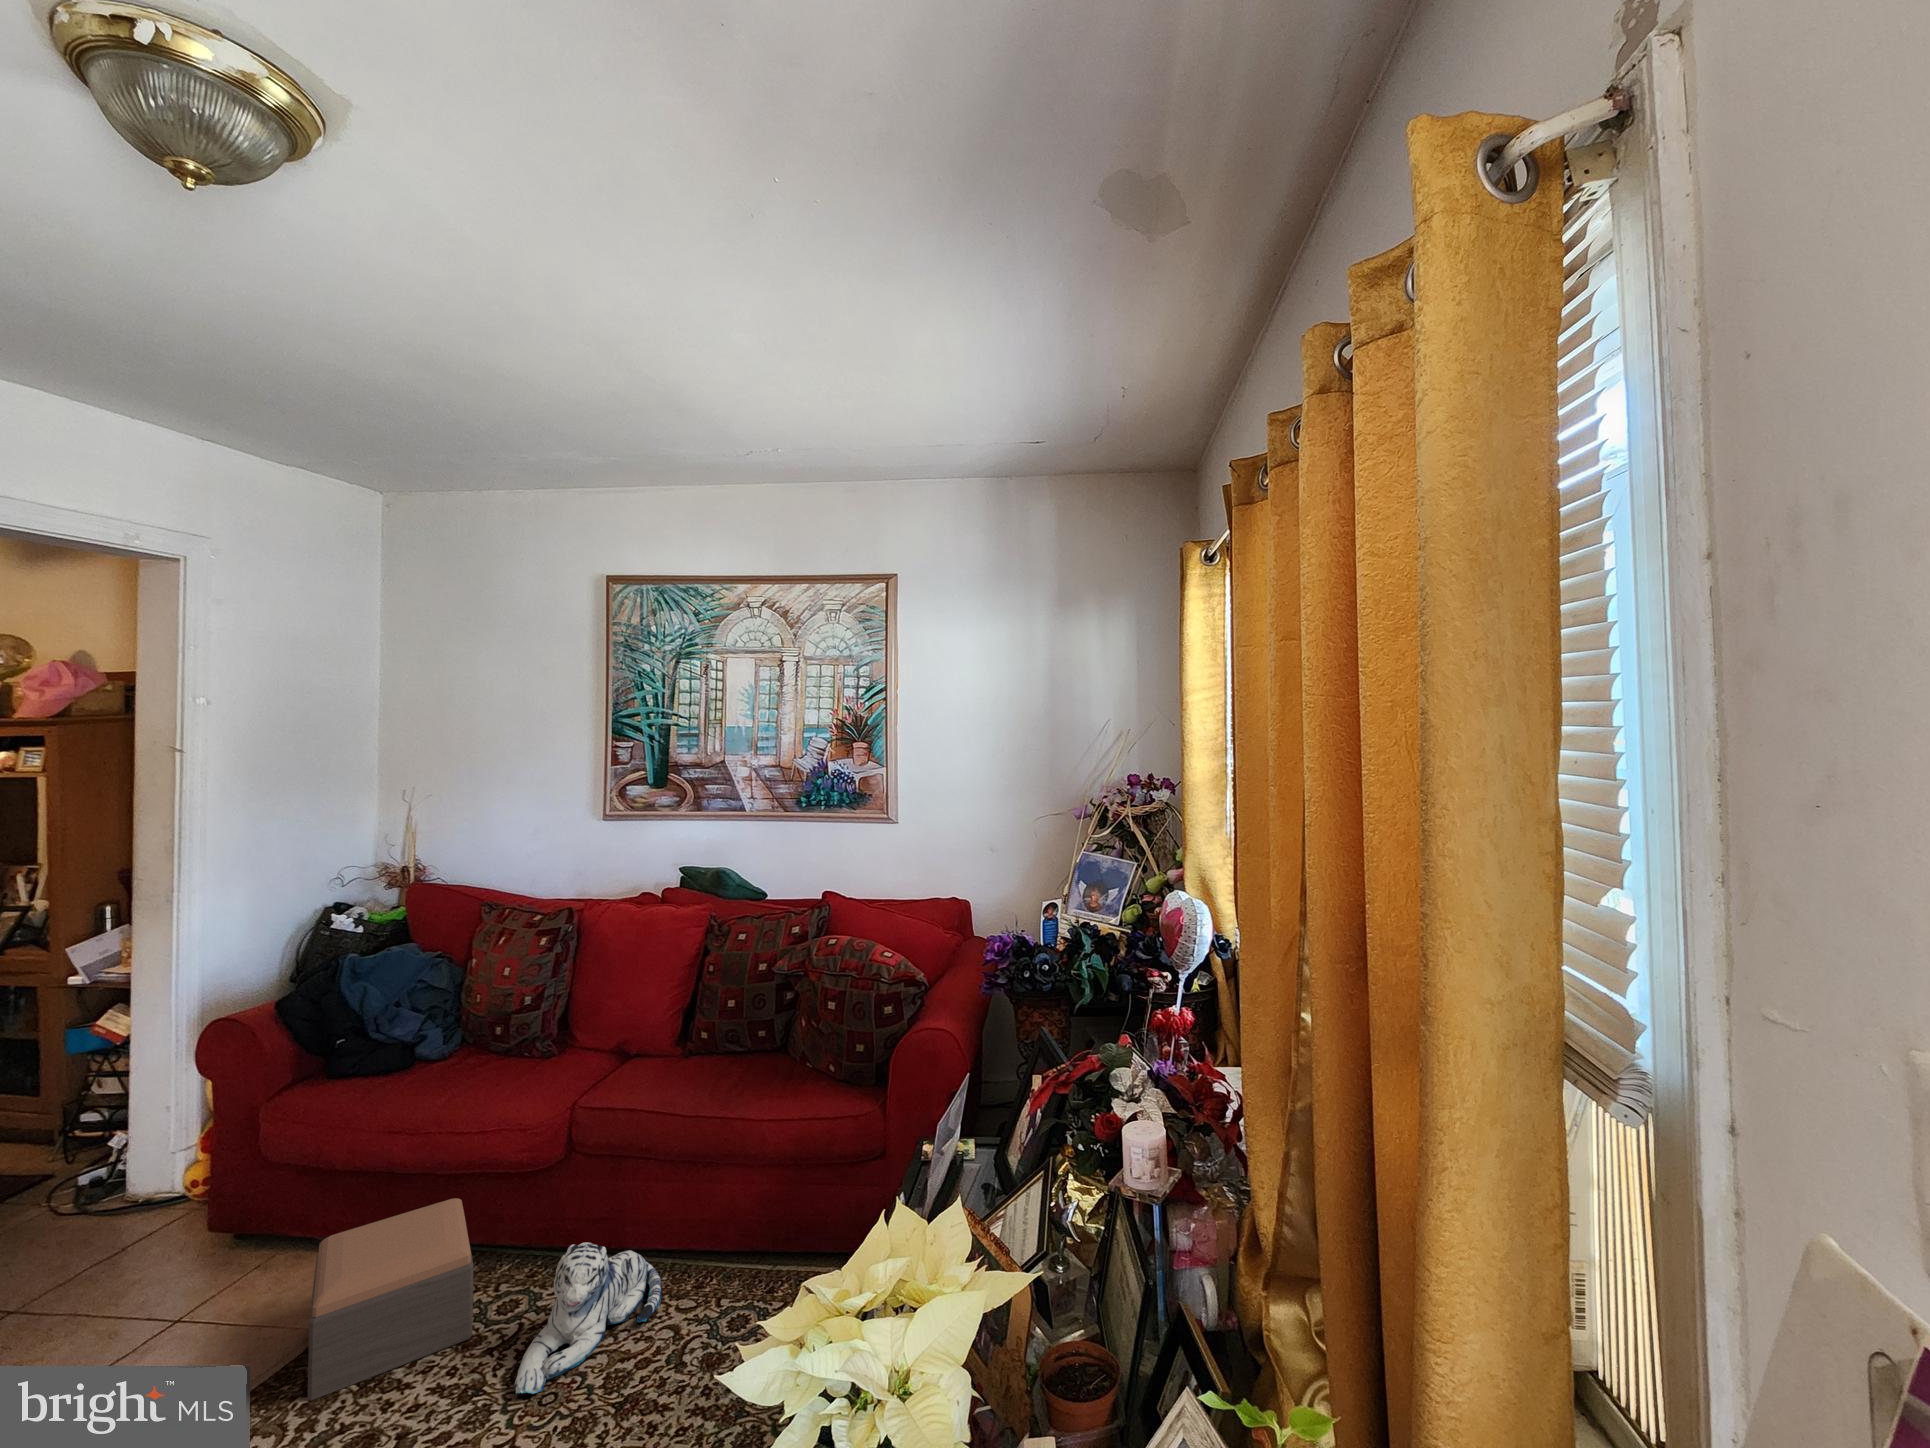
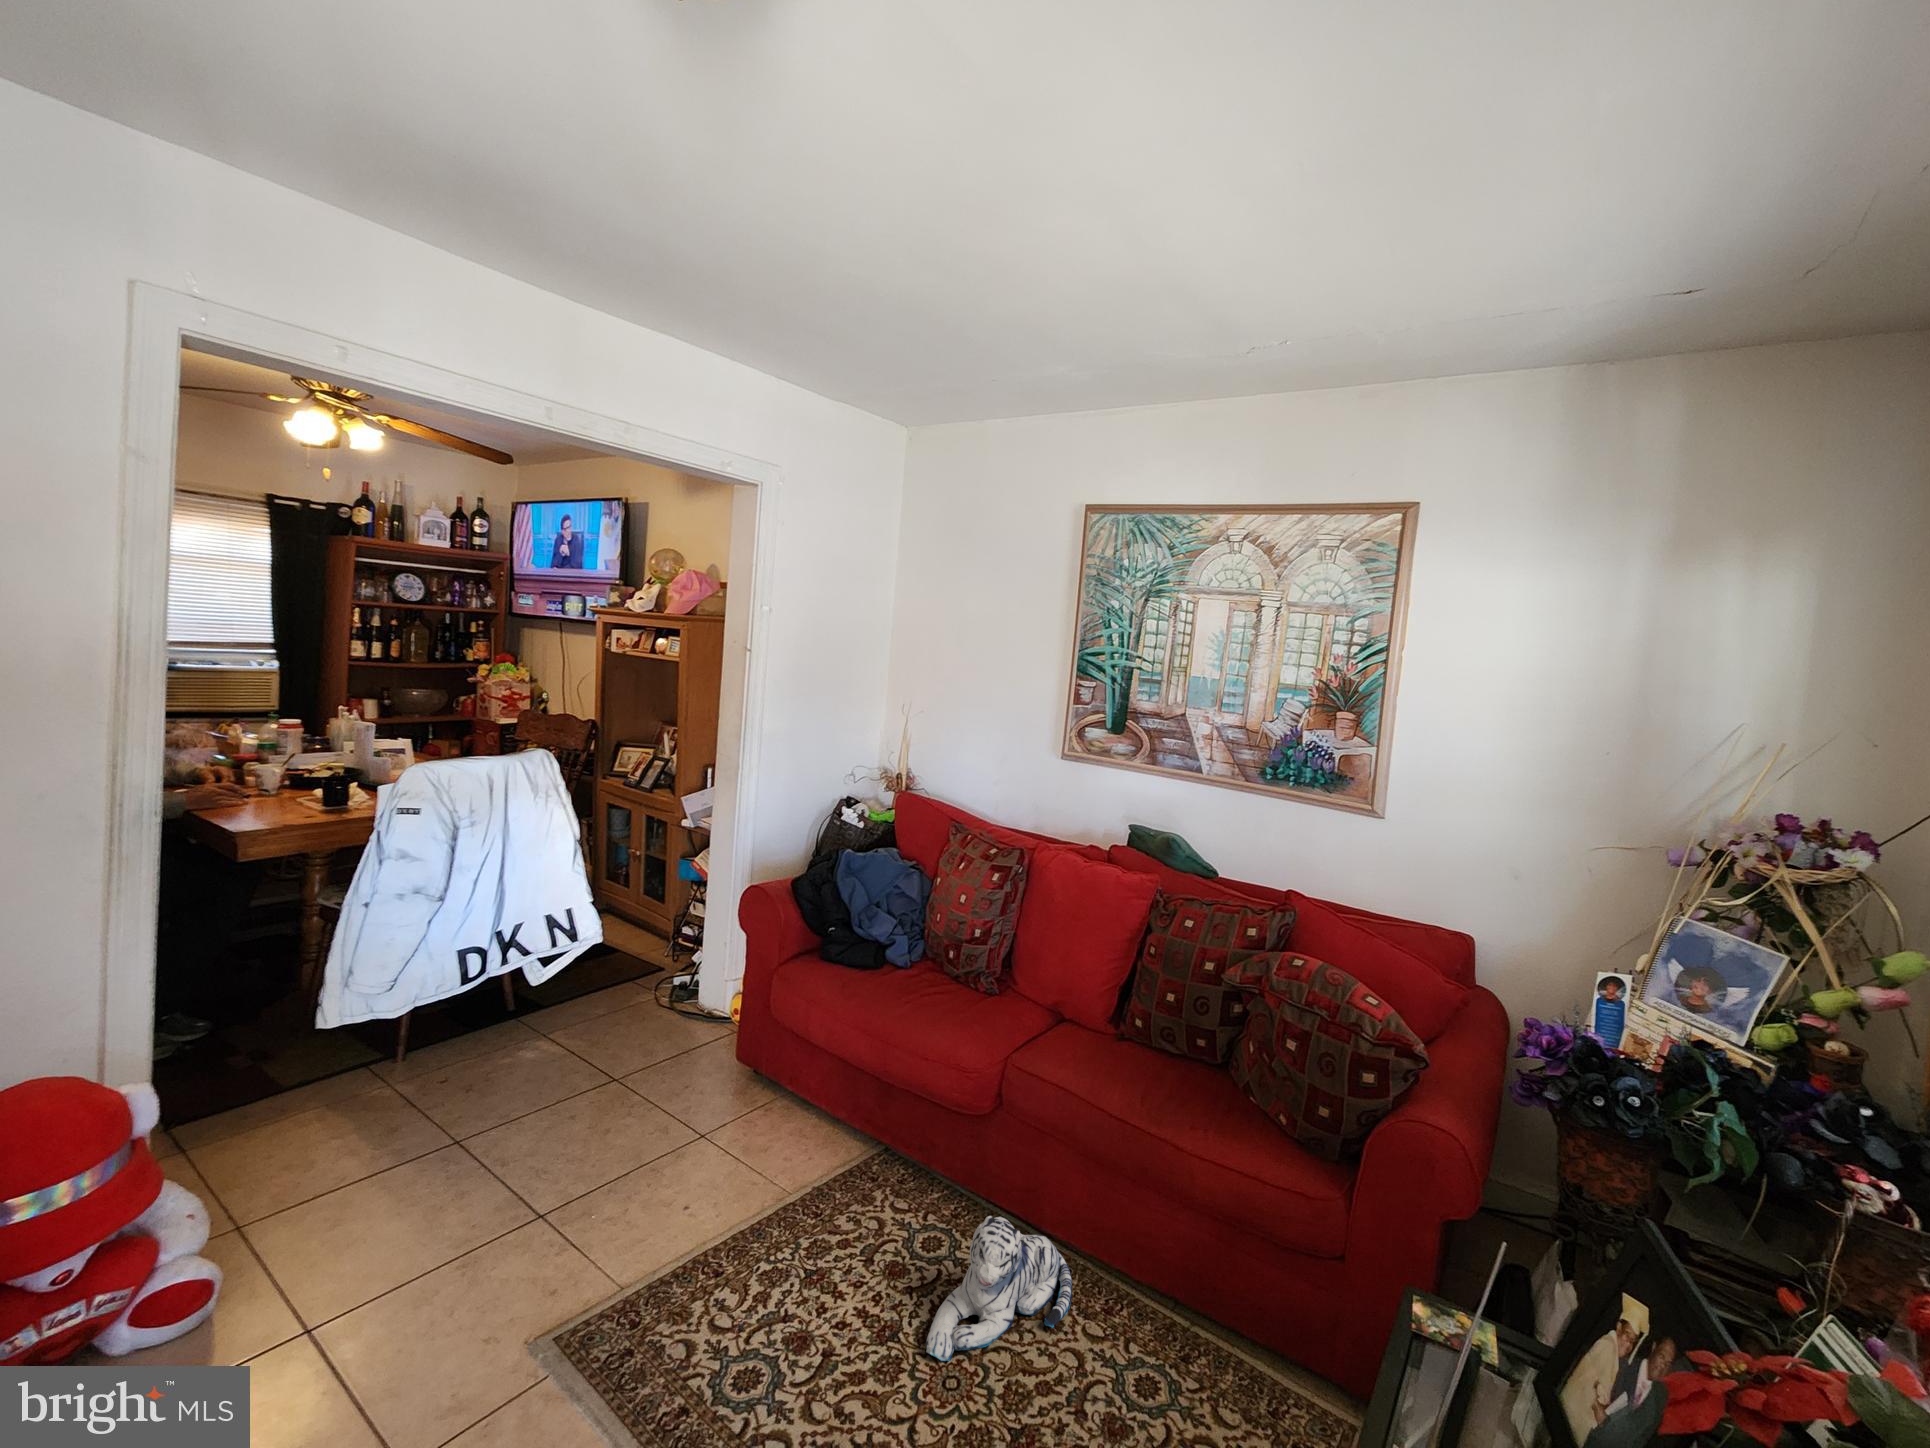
footstool: present [308,1198,473,1401] -> none [771,1111,905,1264]

